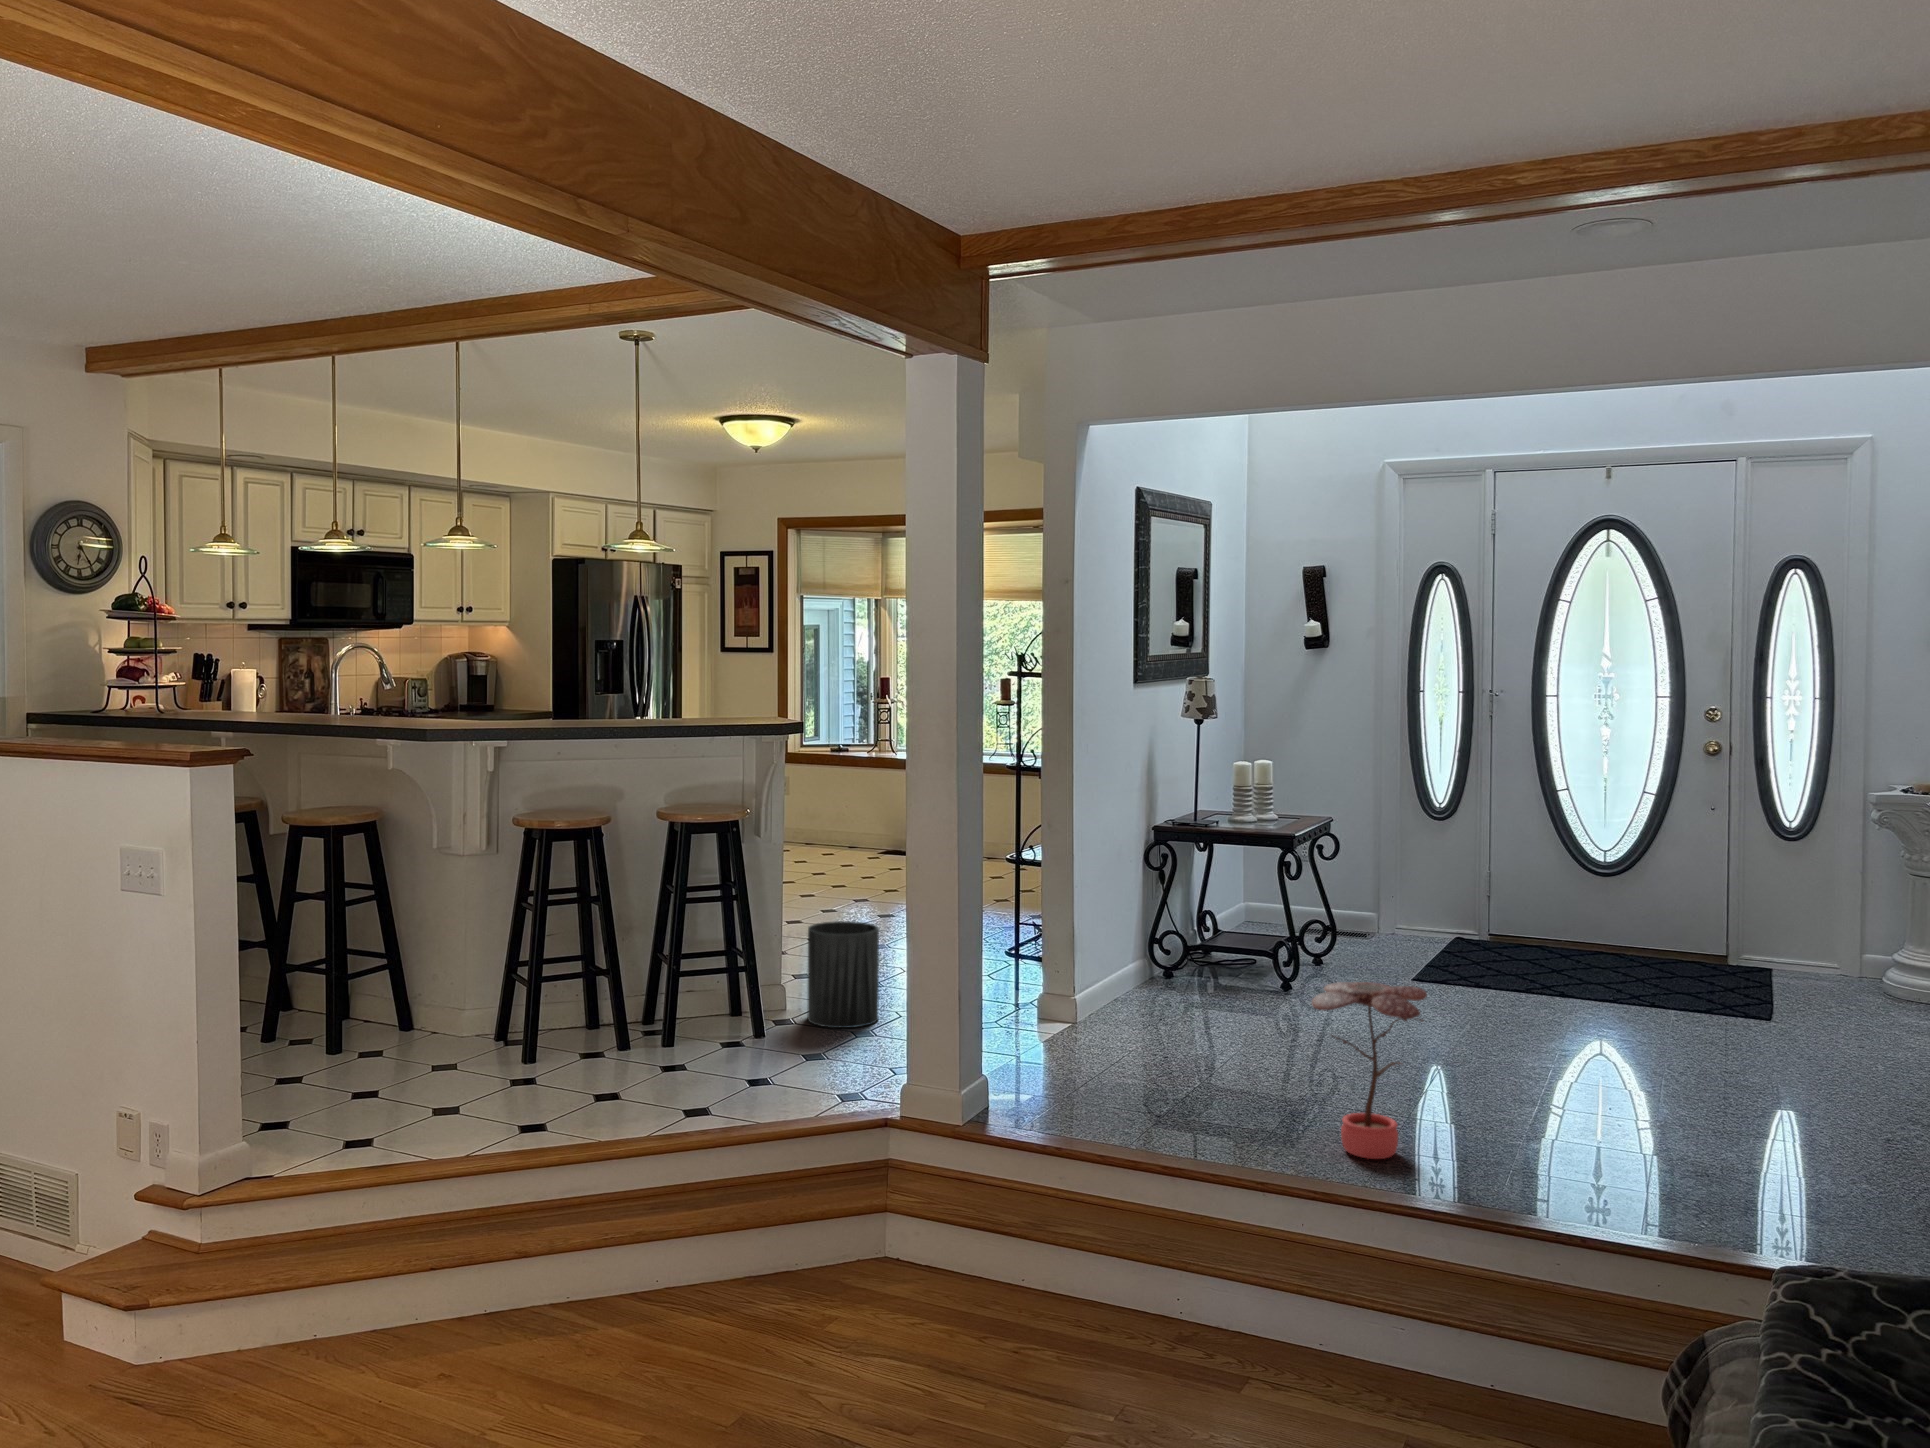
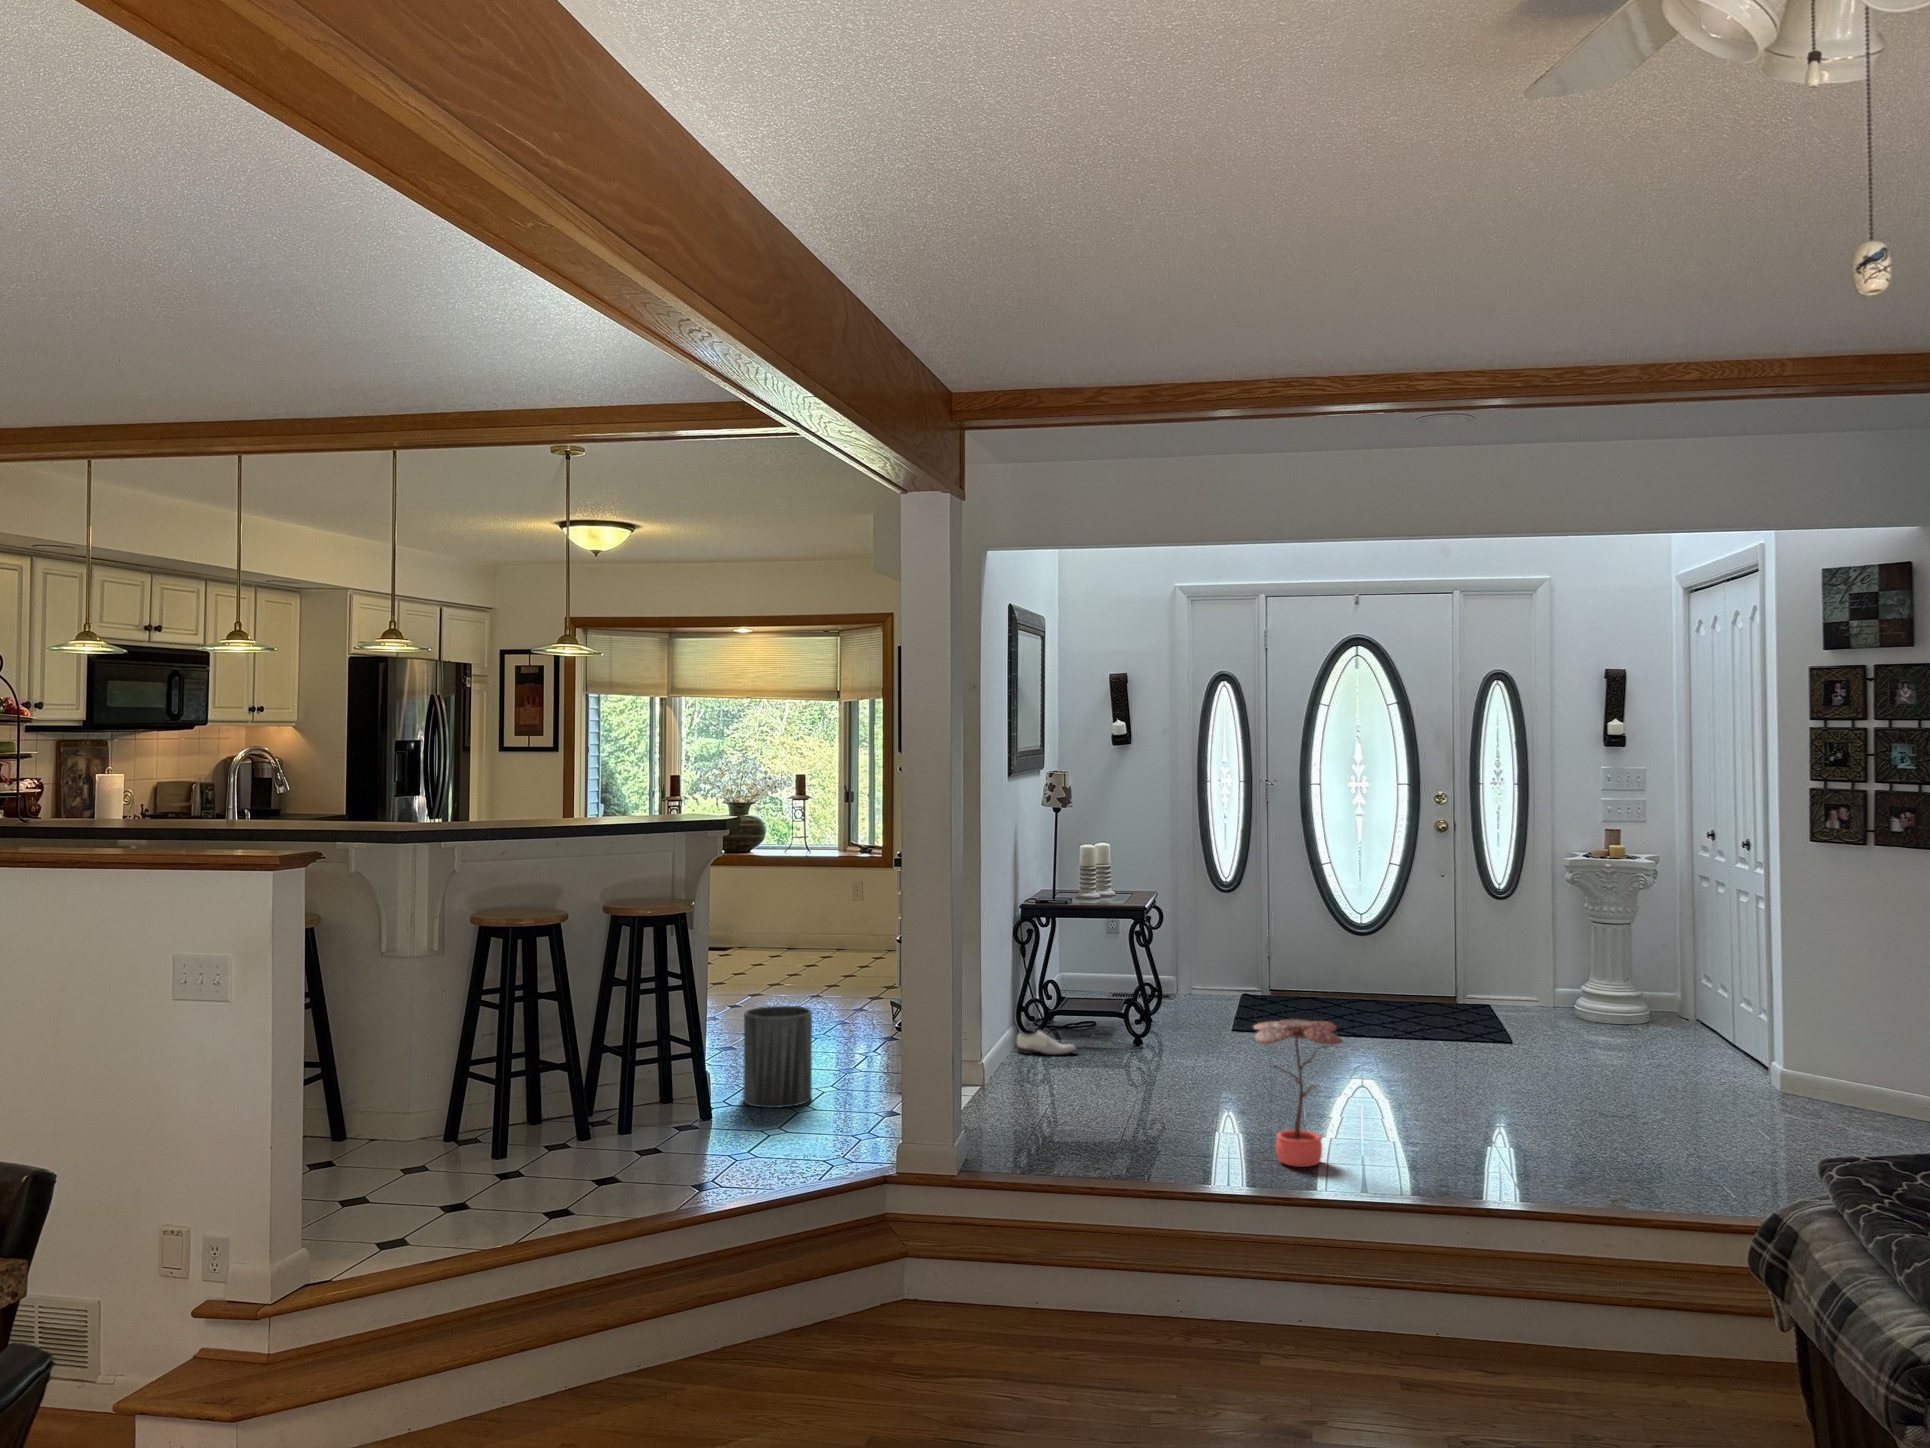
shoe: none [1144,963,1210,993] -> present [1017,1030,1076,1055]

